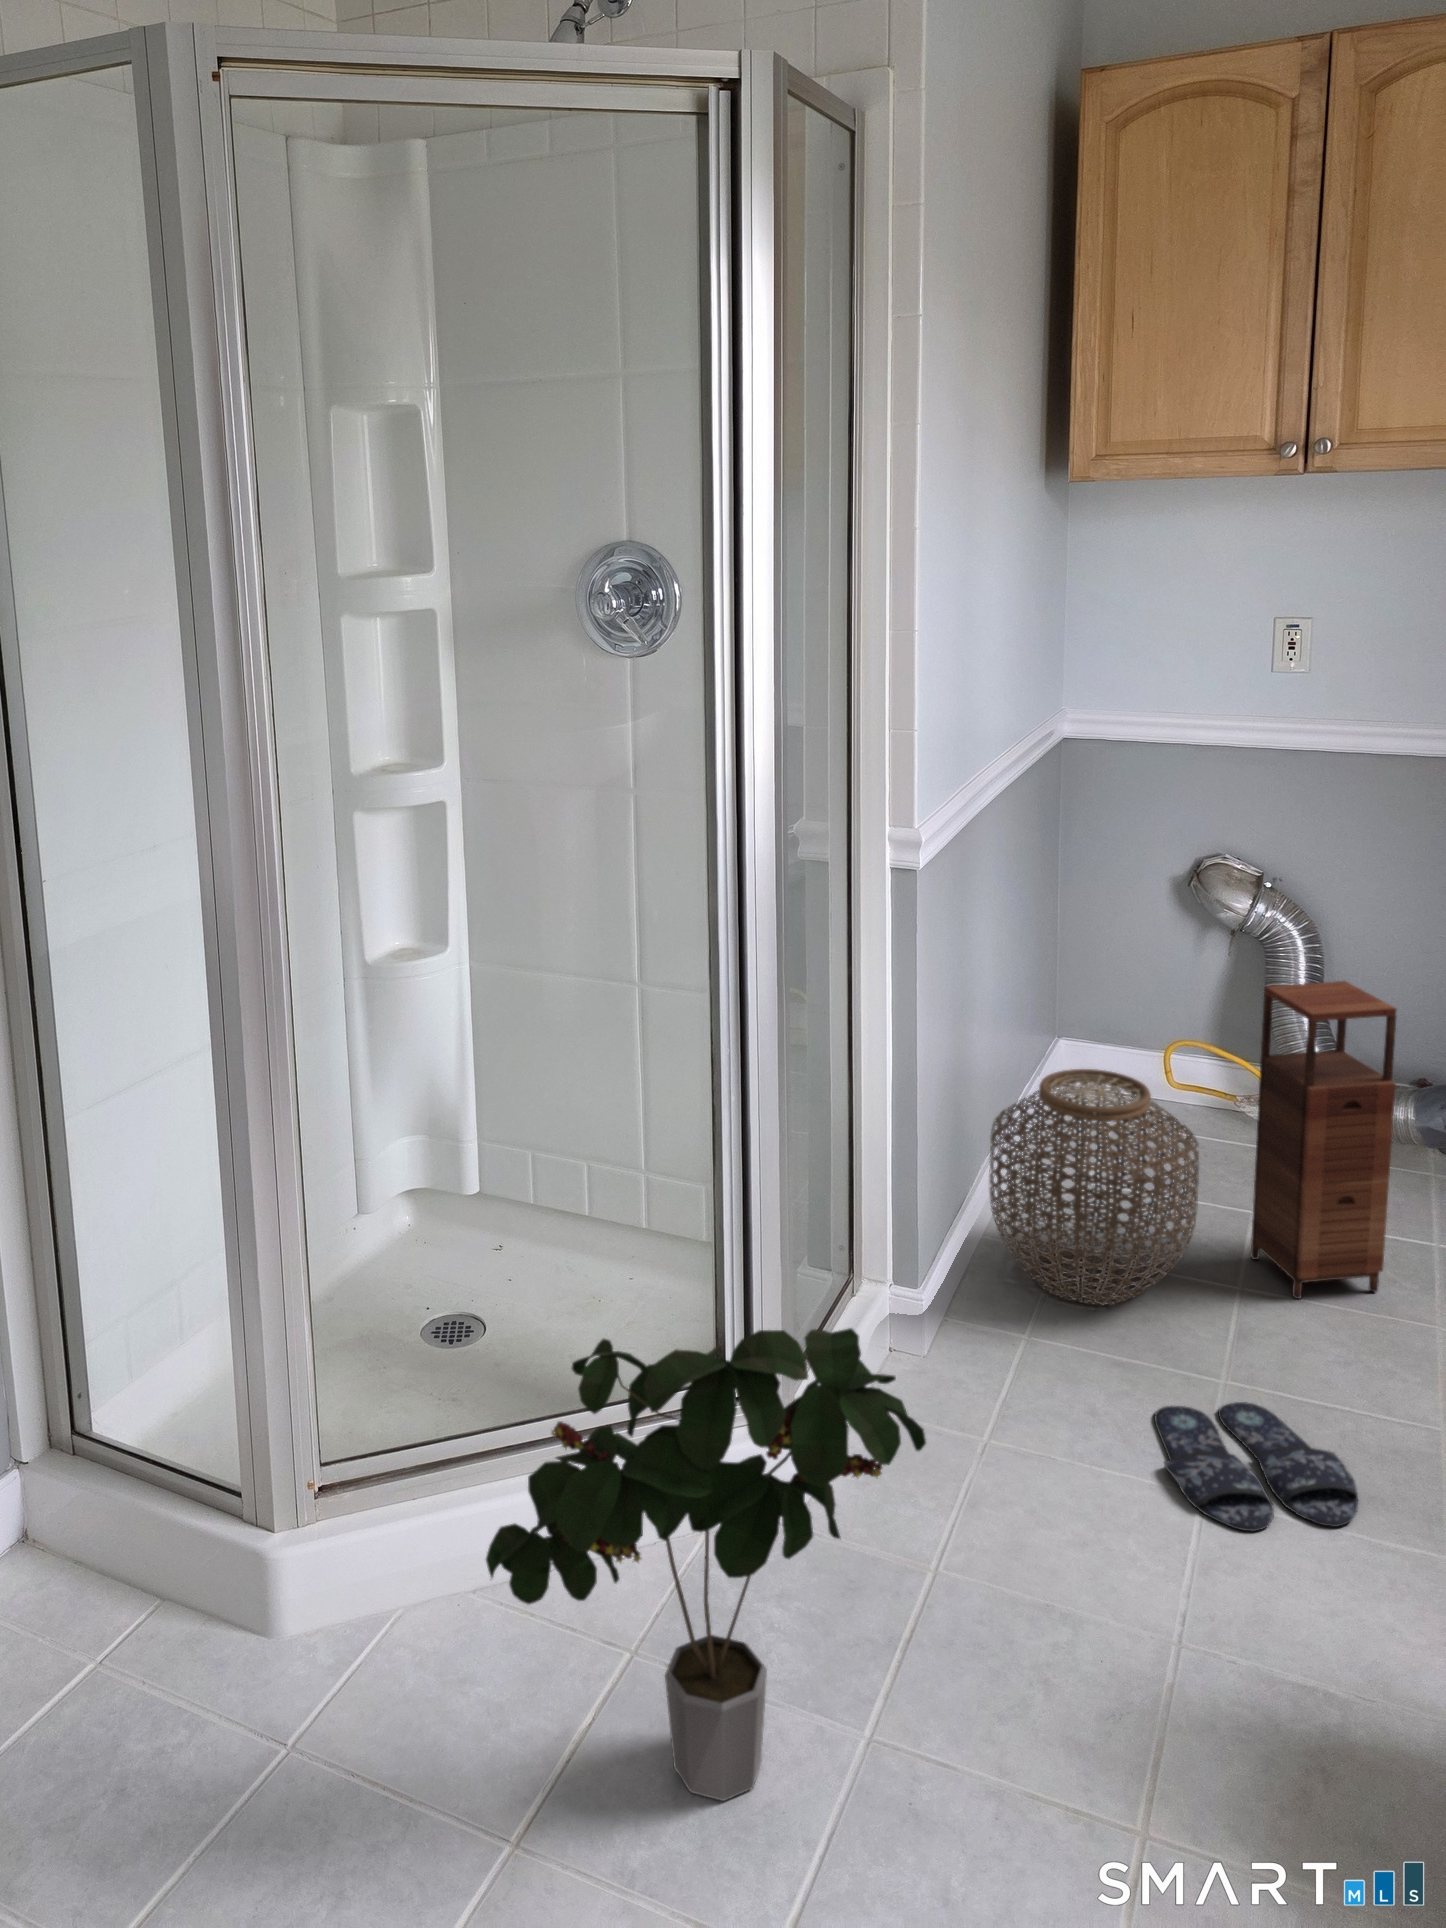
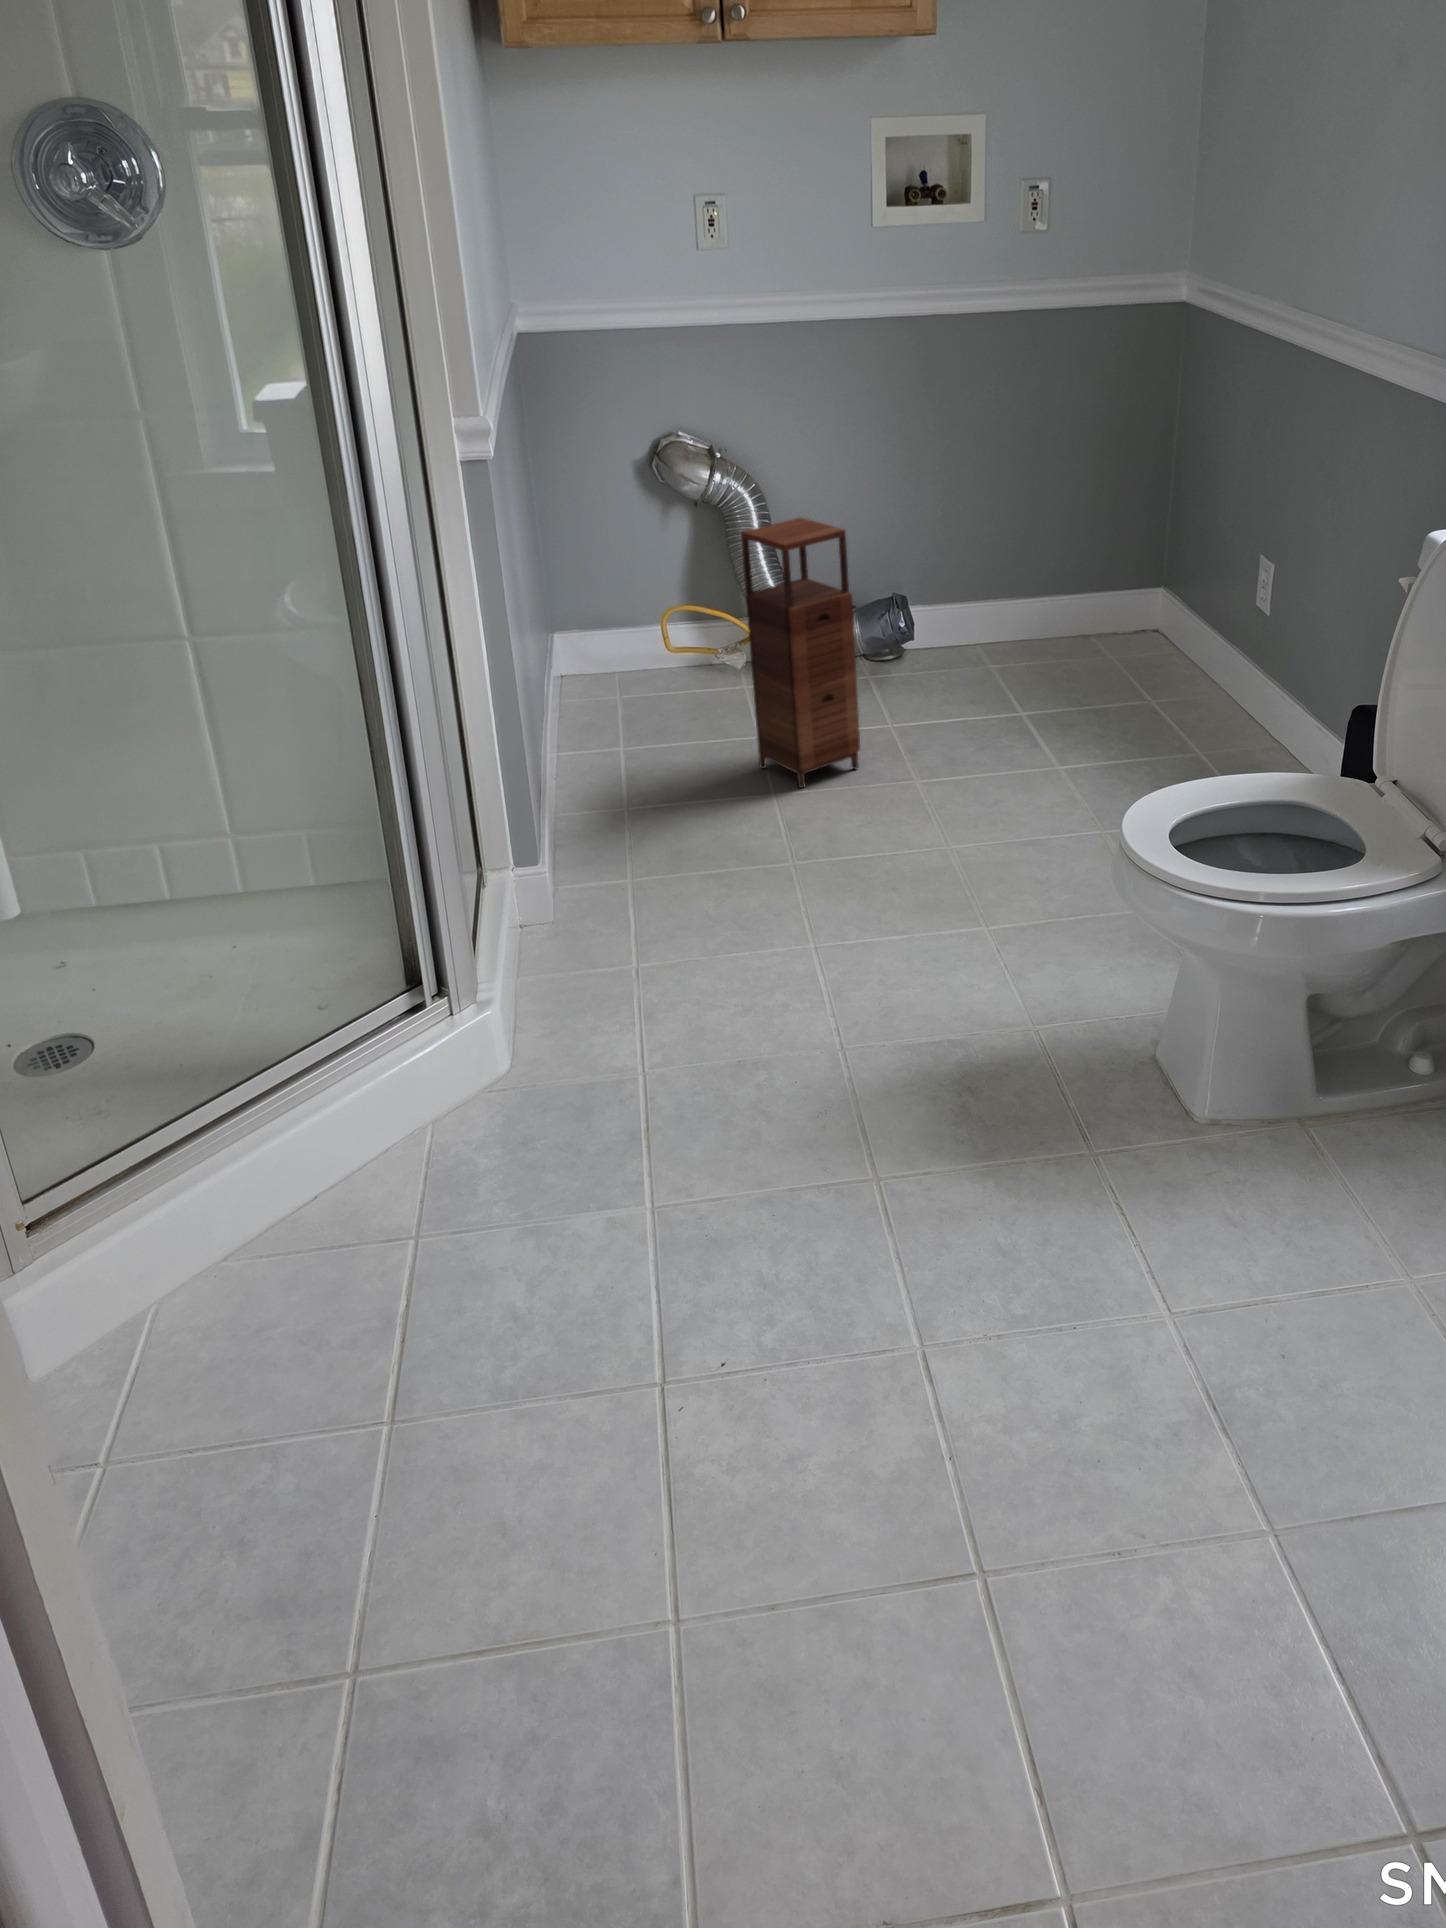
woven basket: present [990,1069,1199,1305] -> none [533,631,719,835]
potted plant: present [486,1328,926,1801] -> none [196,847,581,1276]
slippers: present [1154,1402,1358,1531] -> none [720,868,882,954]

